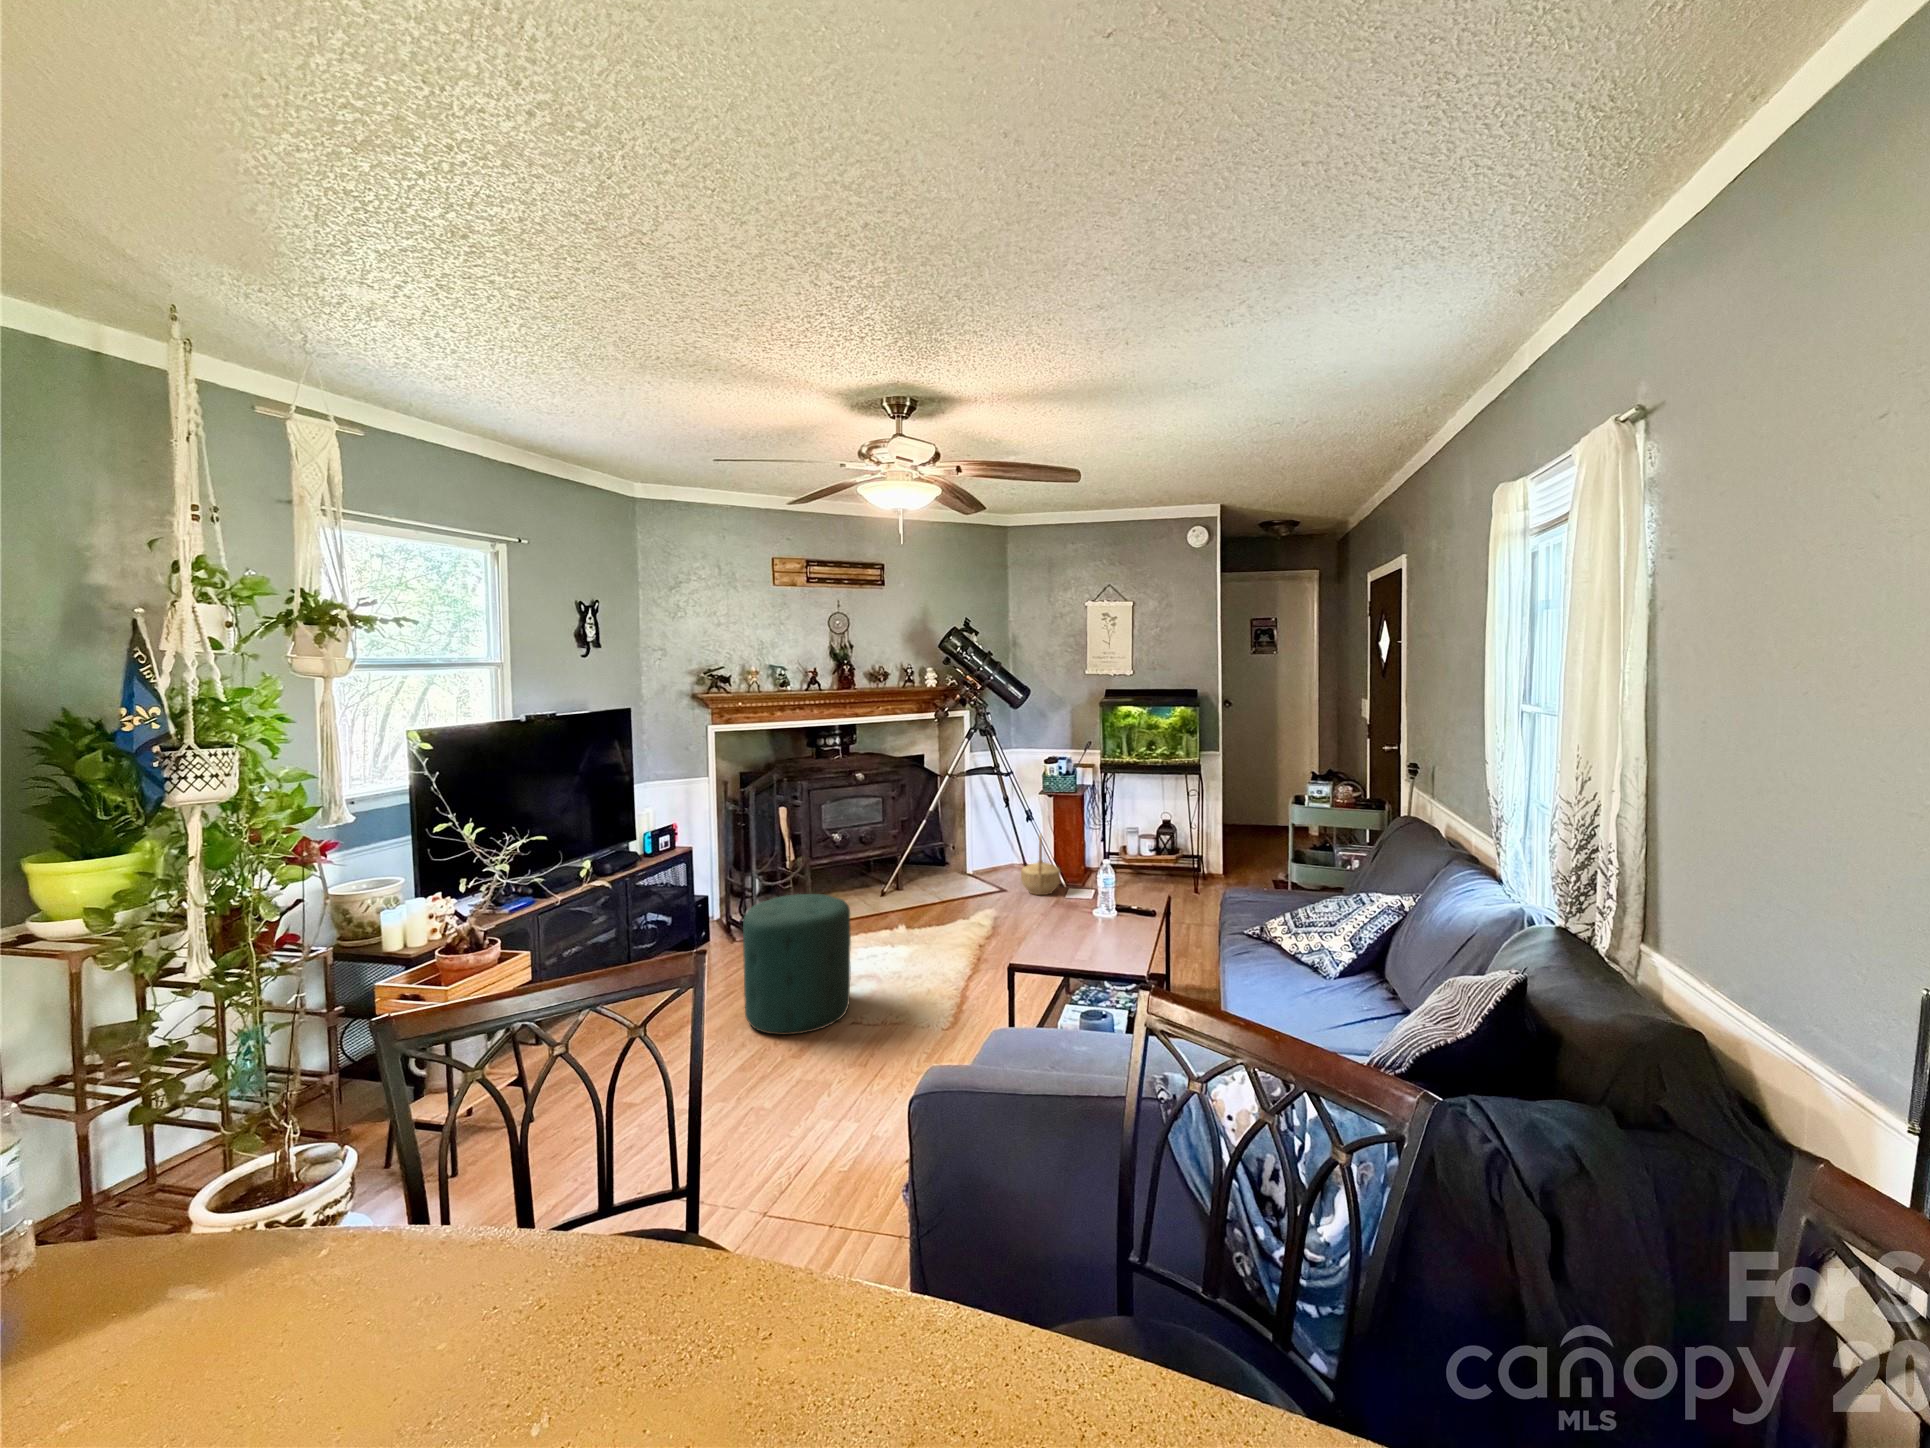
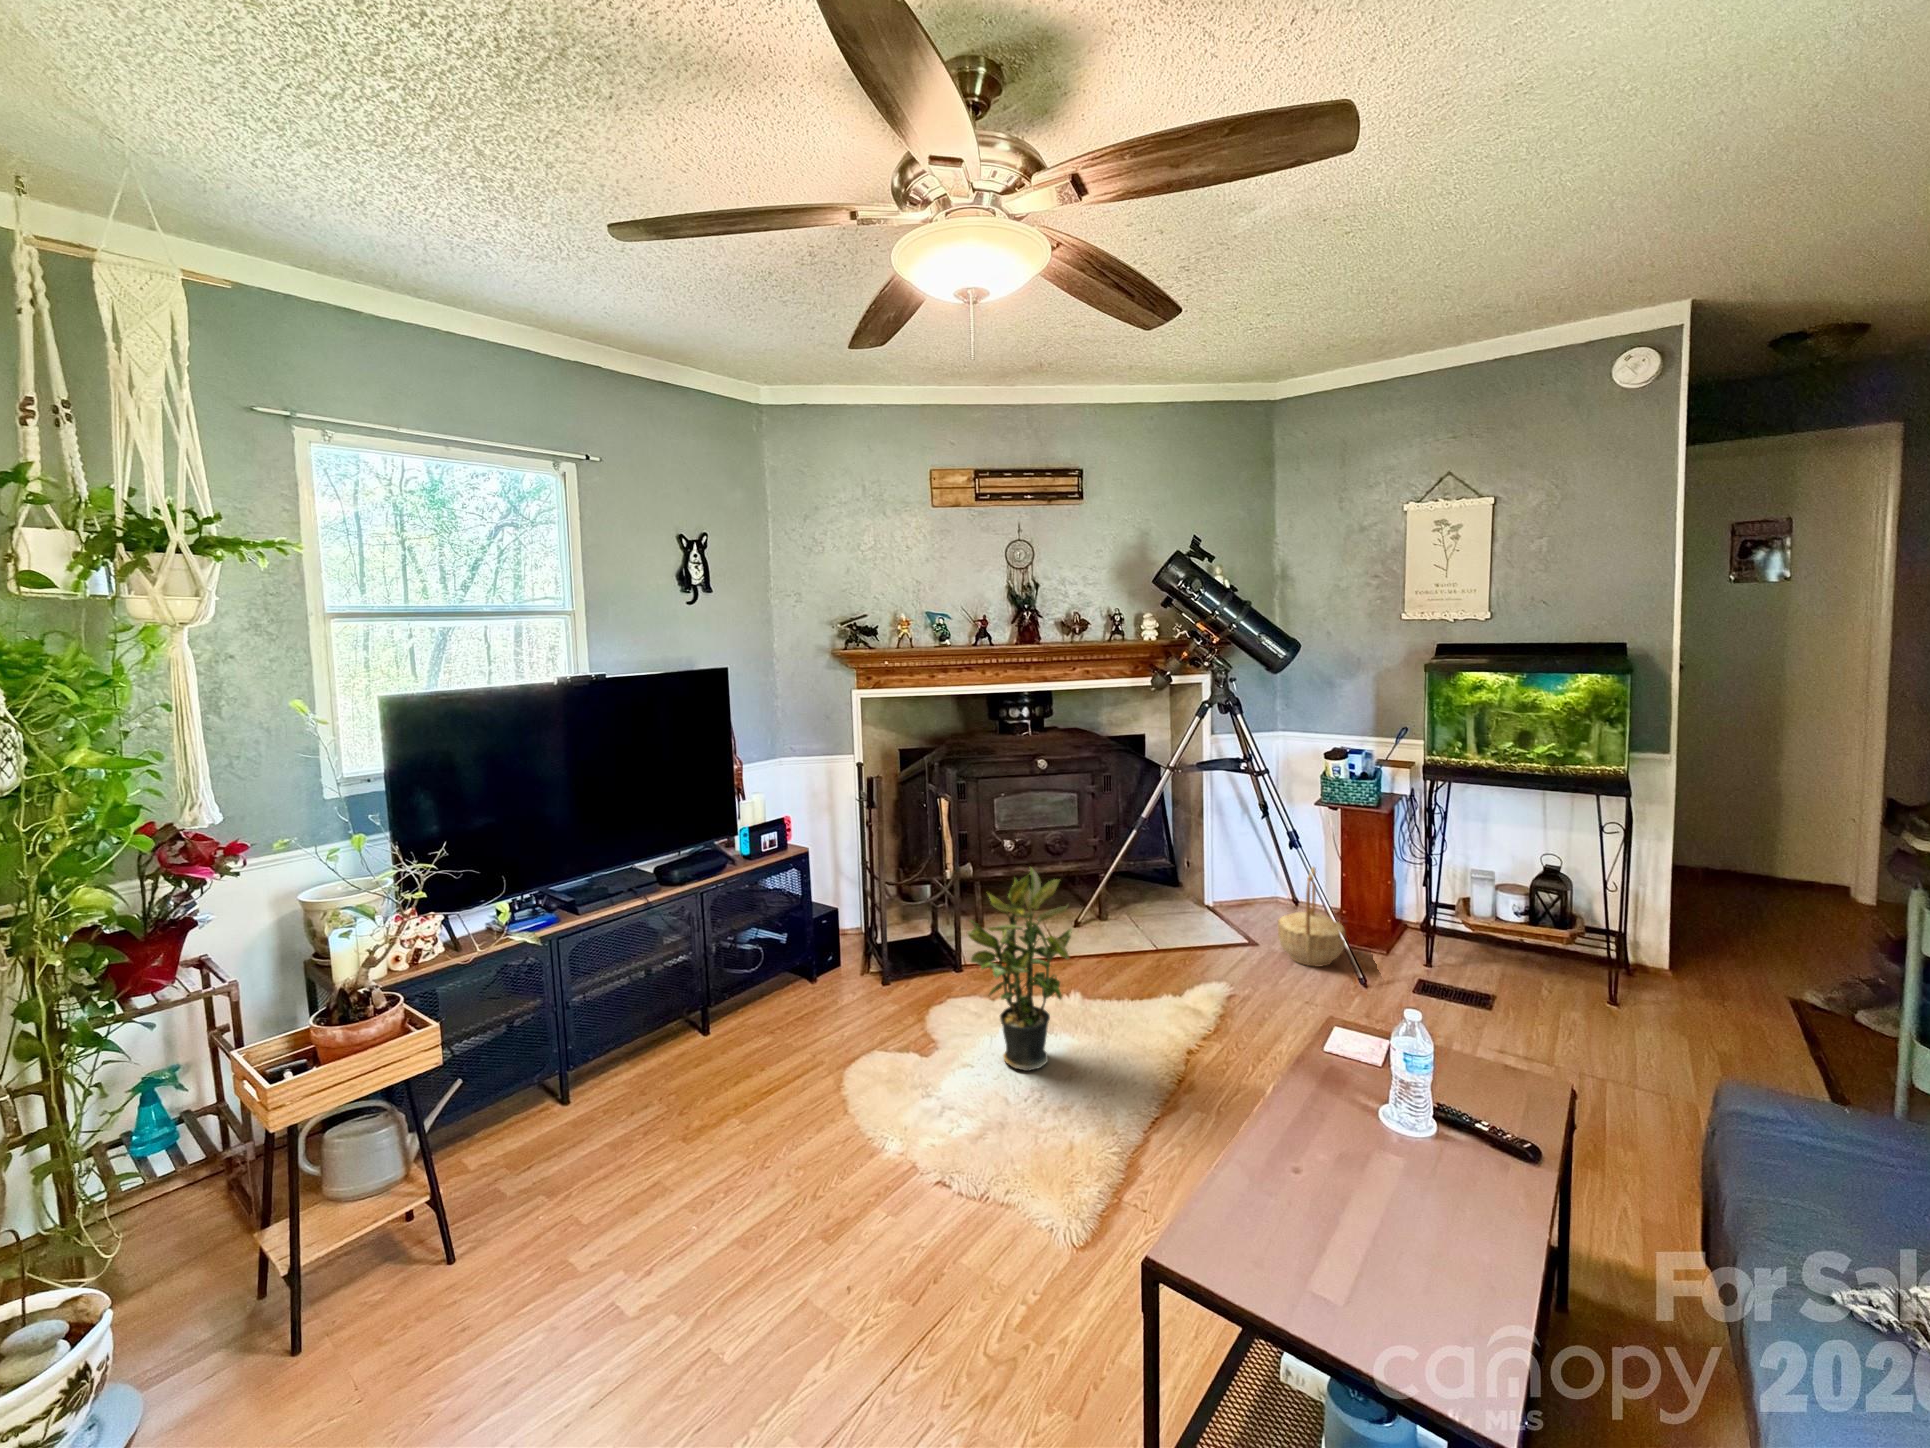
potted plant: none [843,836,913,968] -> present [968,867,1072,1071]
ottoman: present [743,894,851,1035] -> none [781,951,945,1192]

